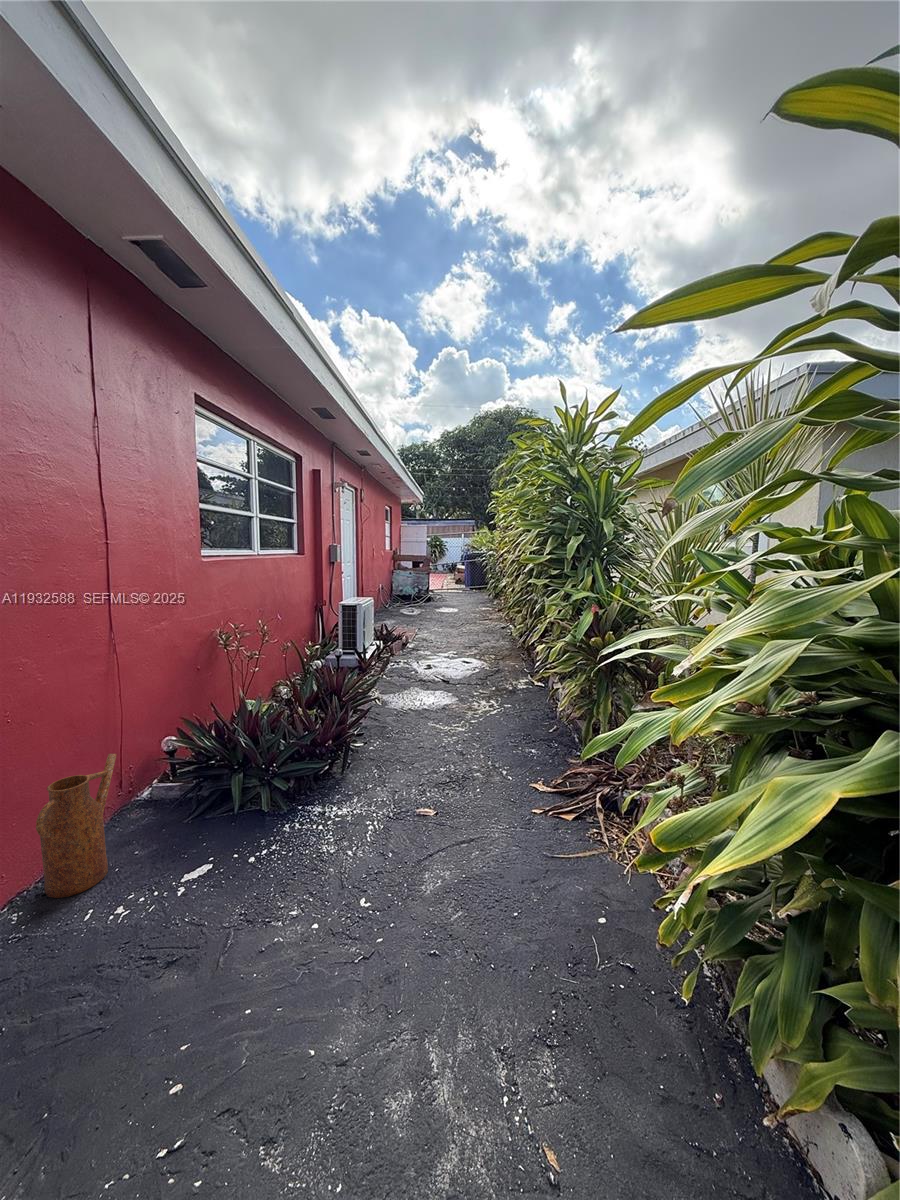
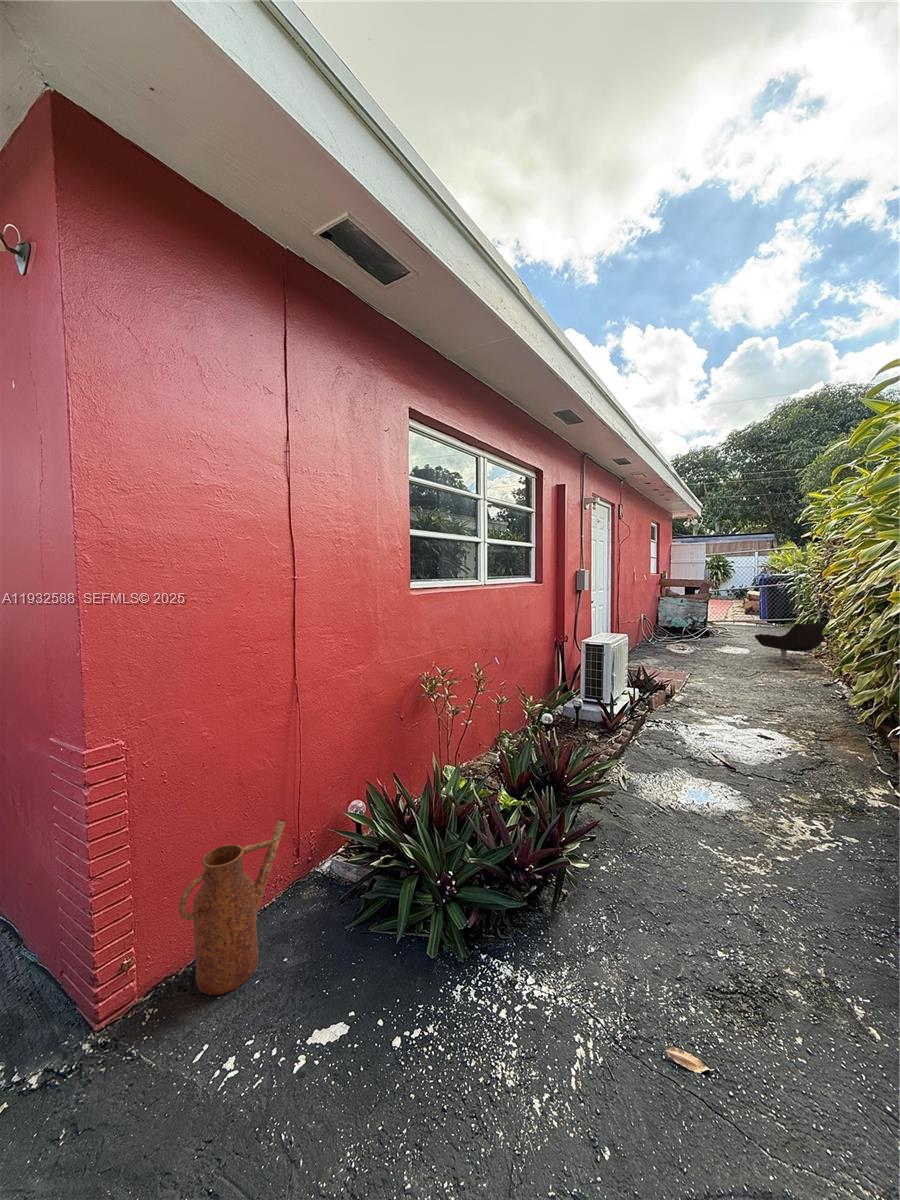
lounge chair: none [461,587,502,617] -> present [755,623,826,664]

